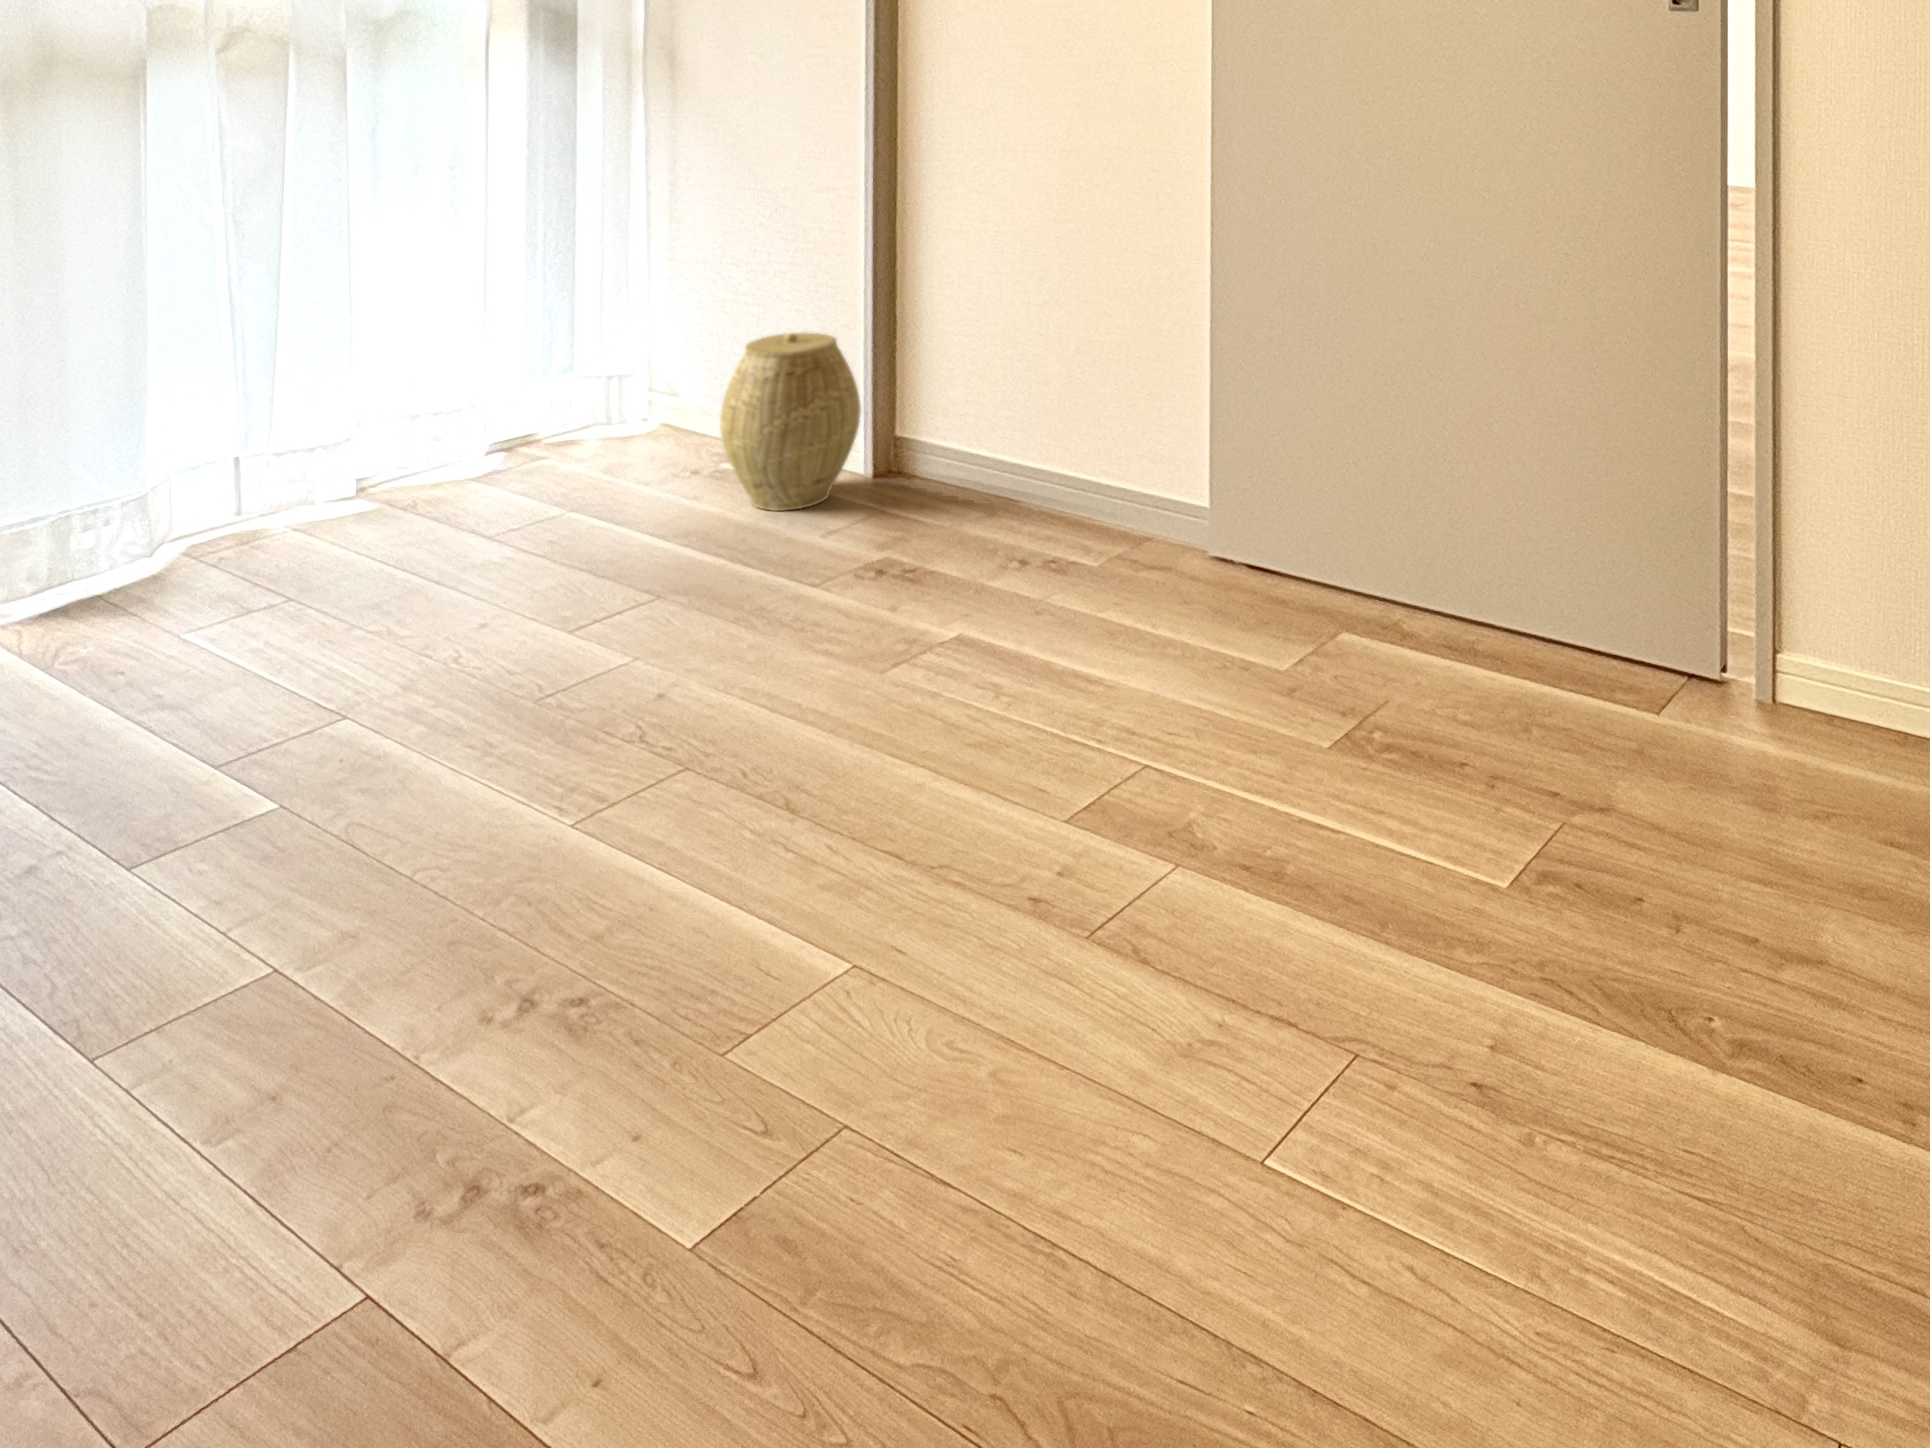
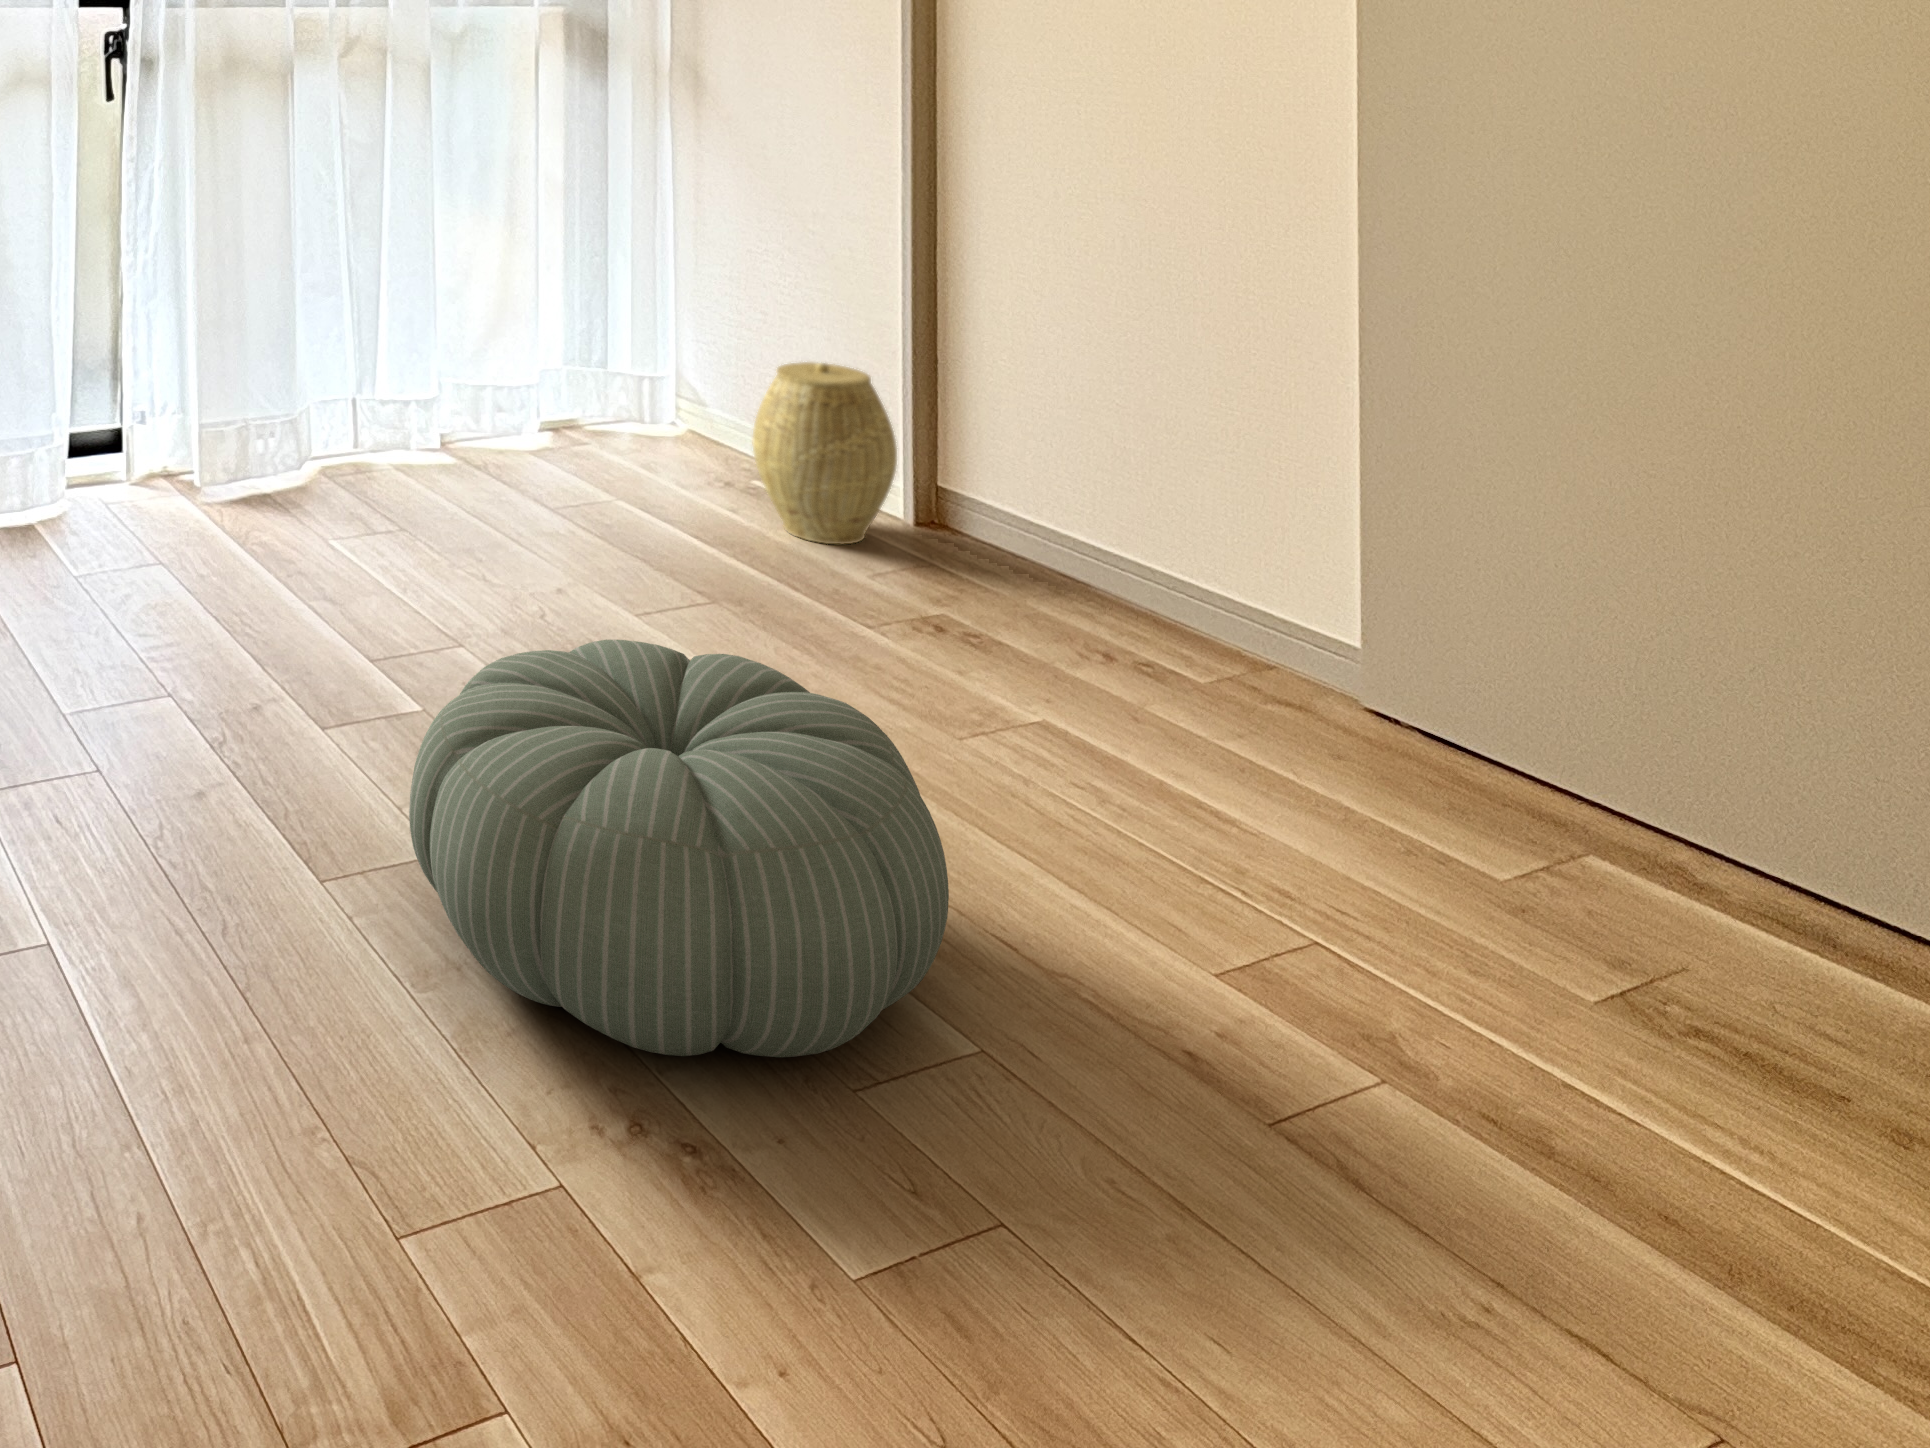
pouf: none [188,661,819,1137] -> present [409,640,949,1057]

